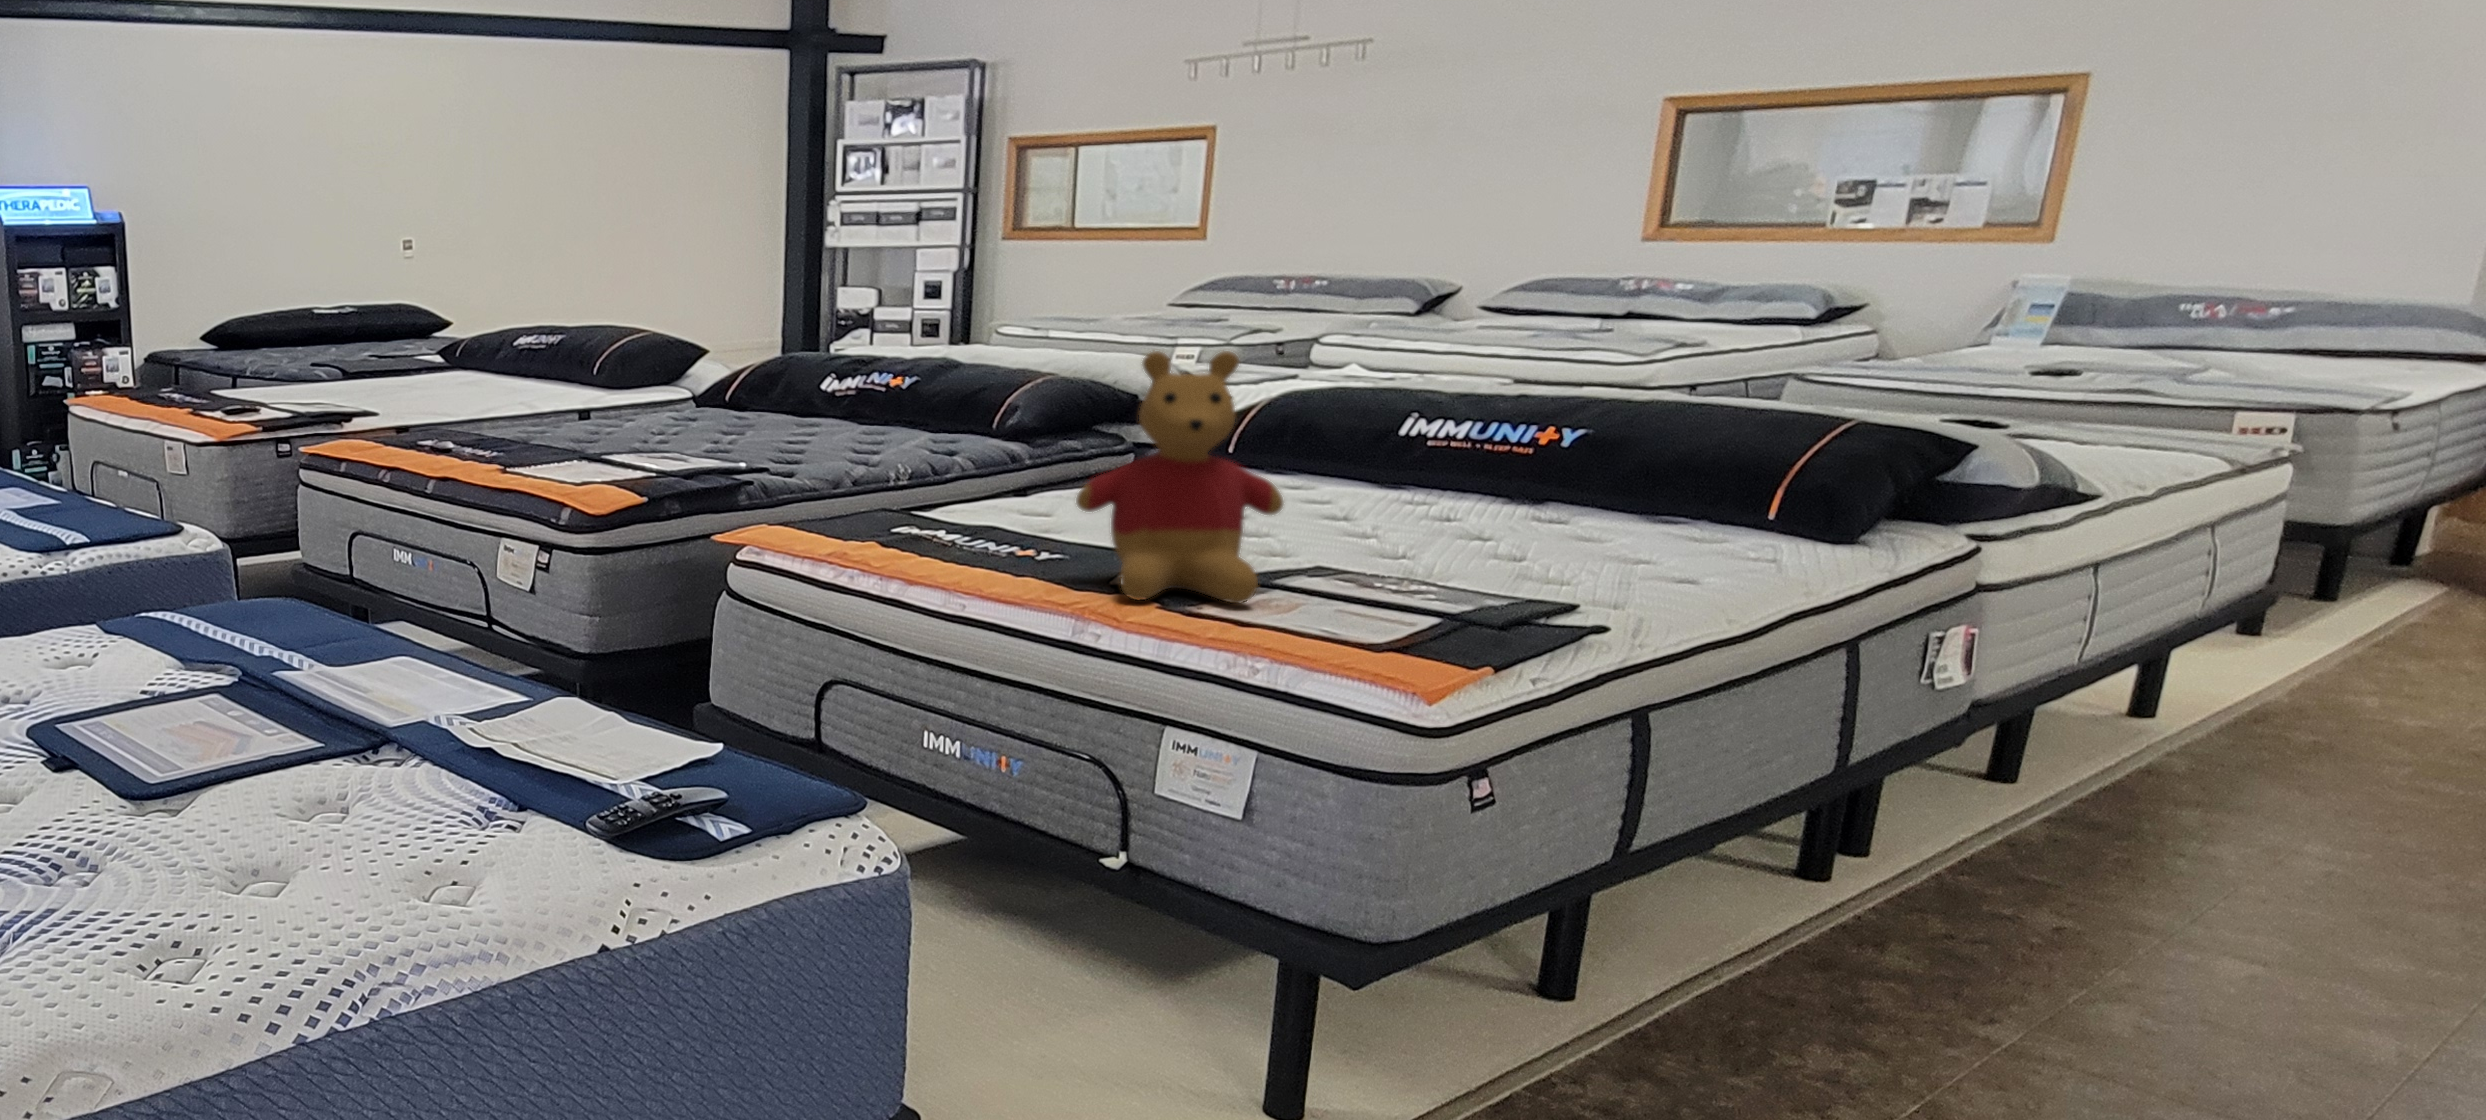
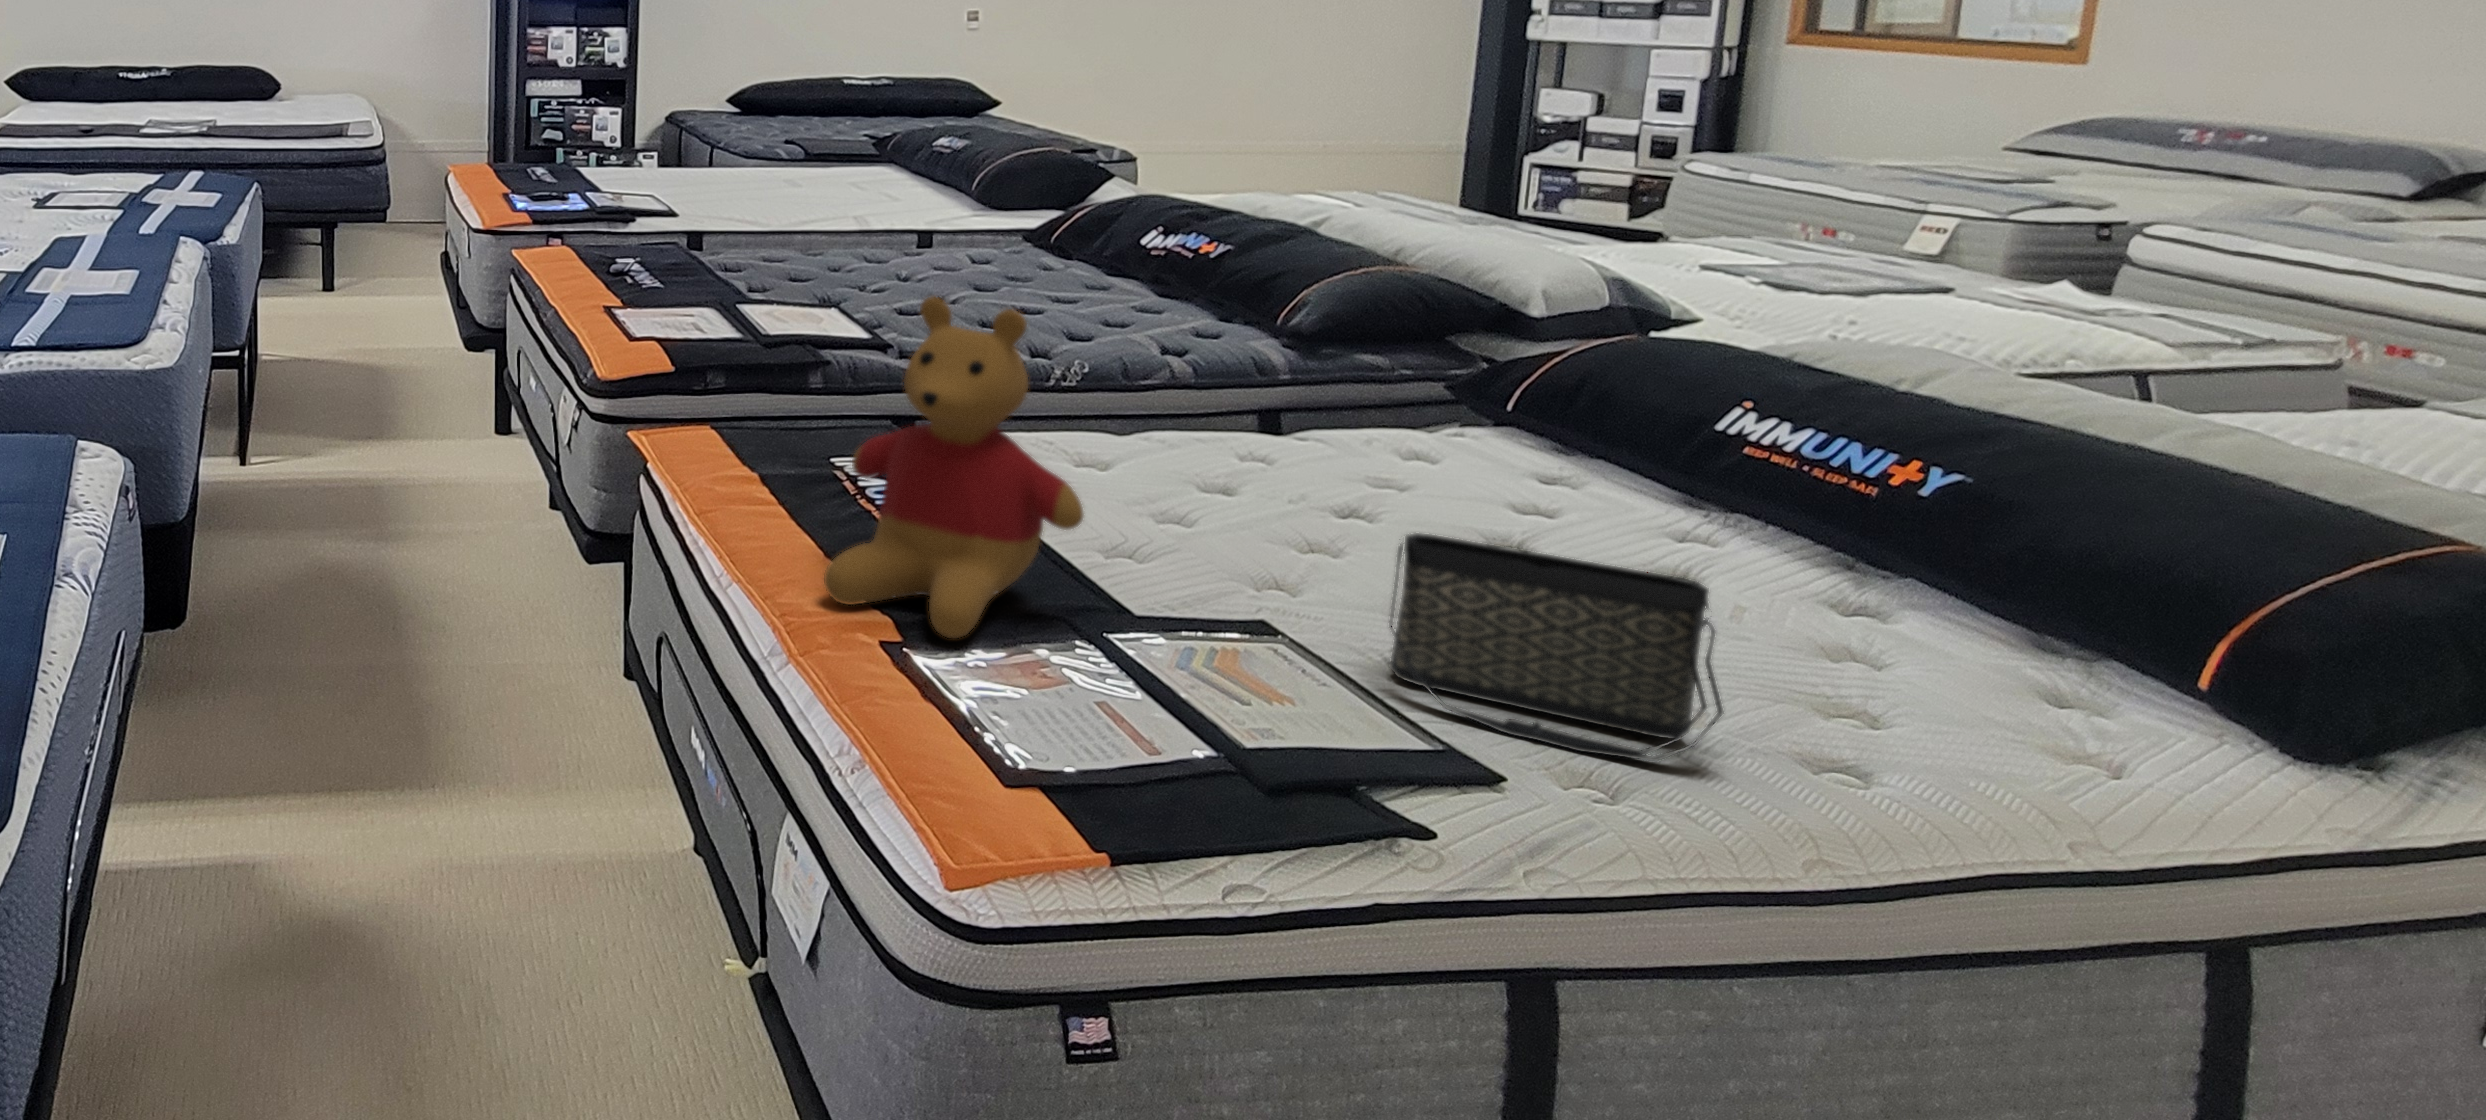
handbag: none [1459,476,1682,593] -> present [1390,533,1723,761]

